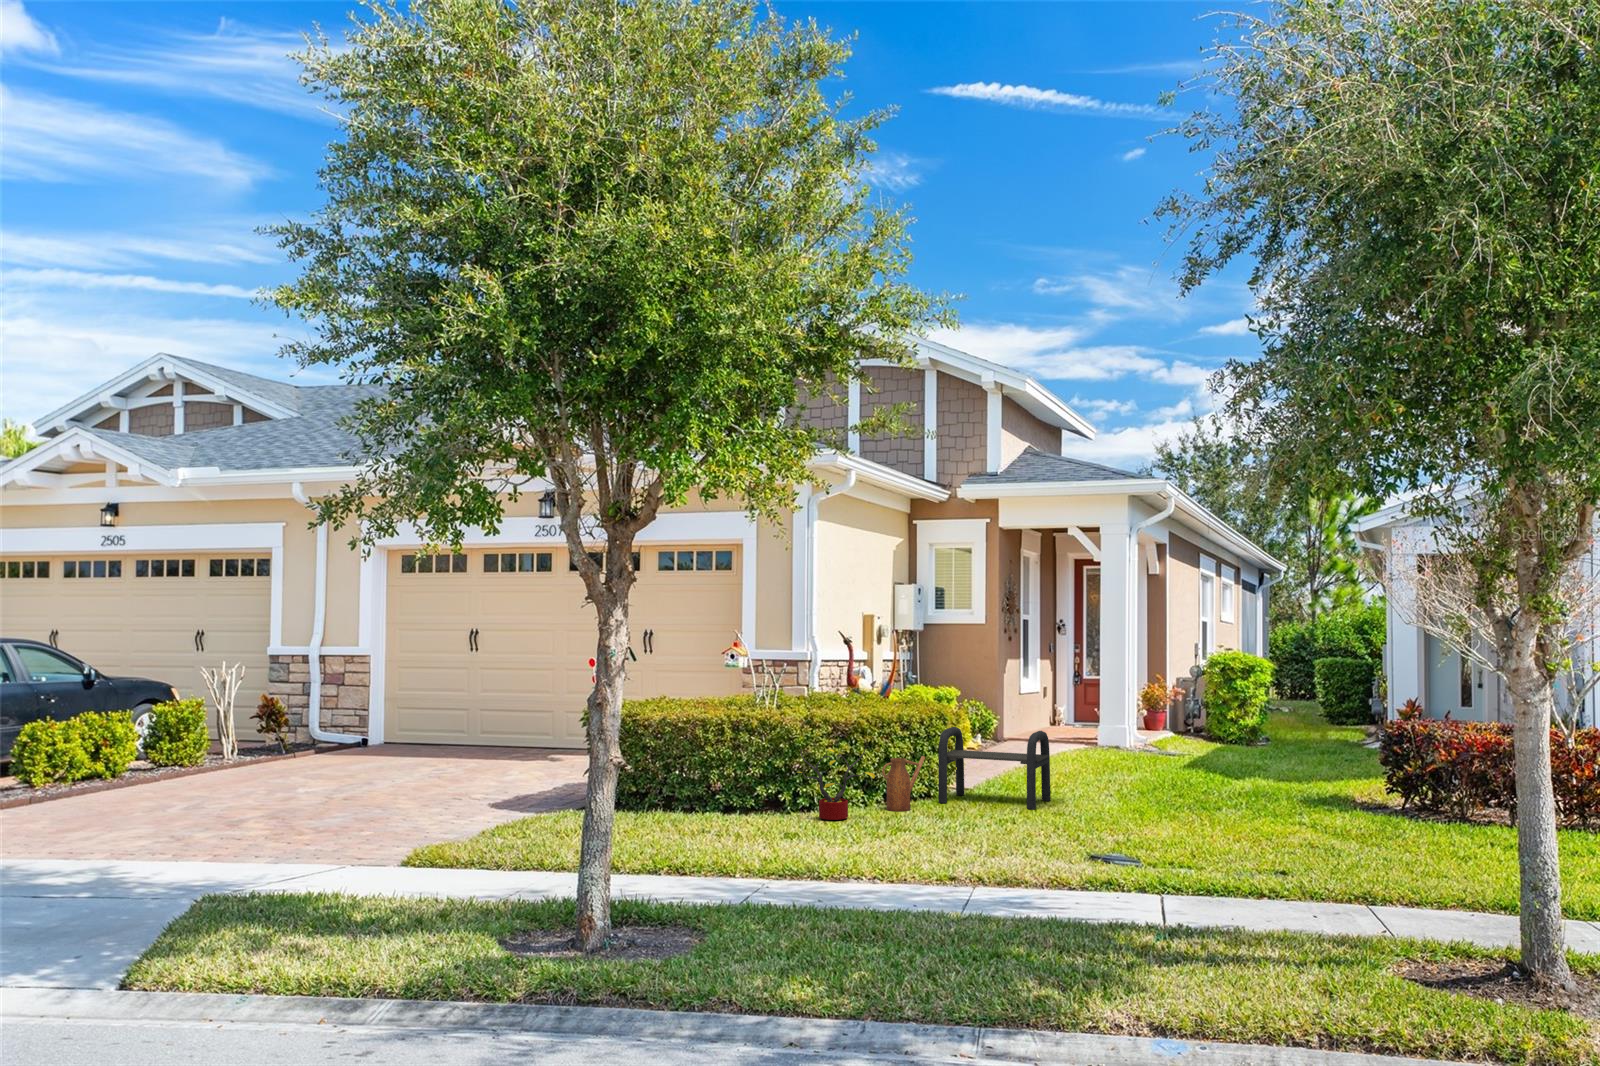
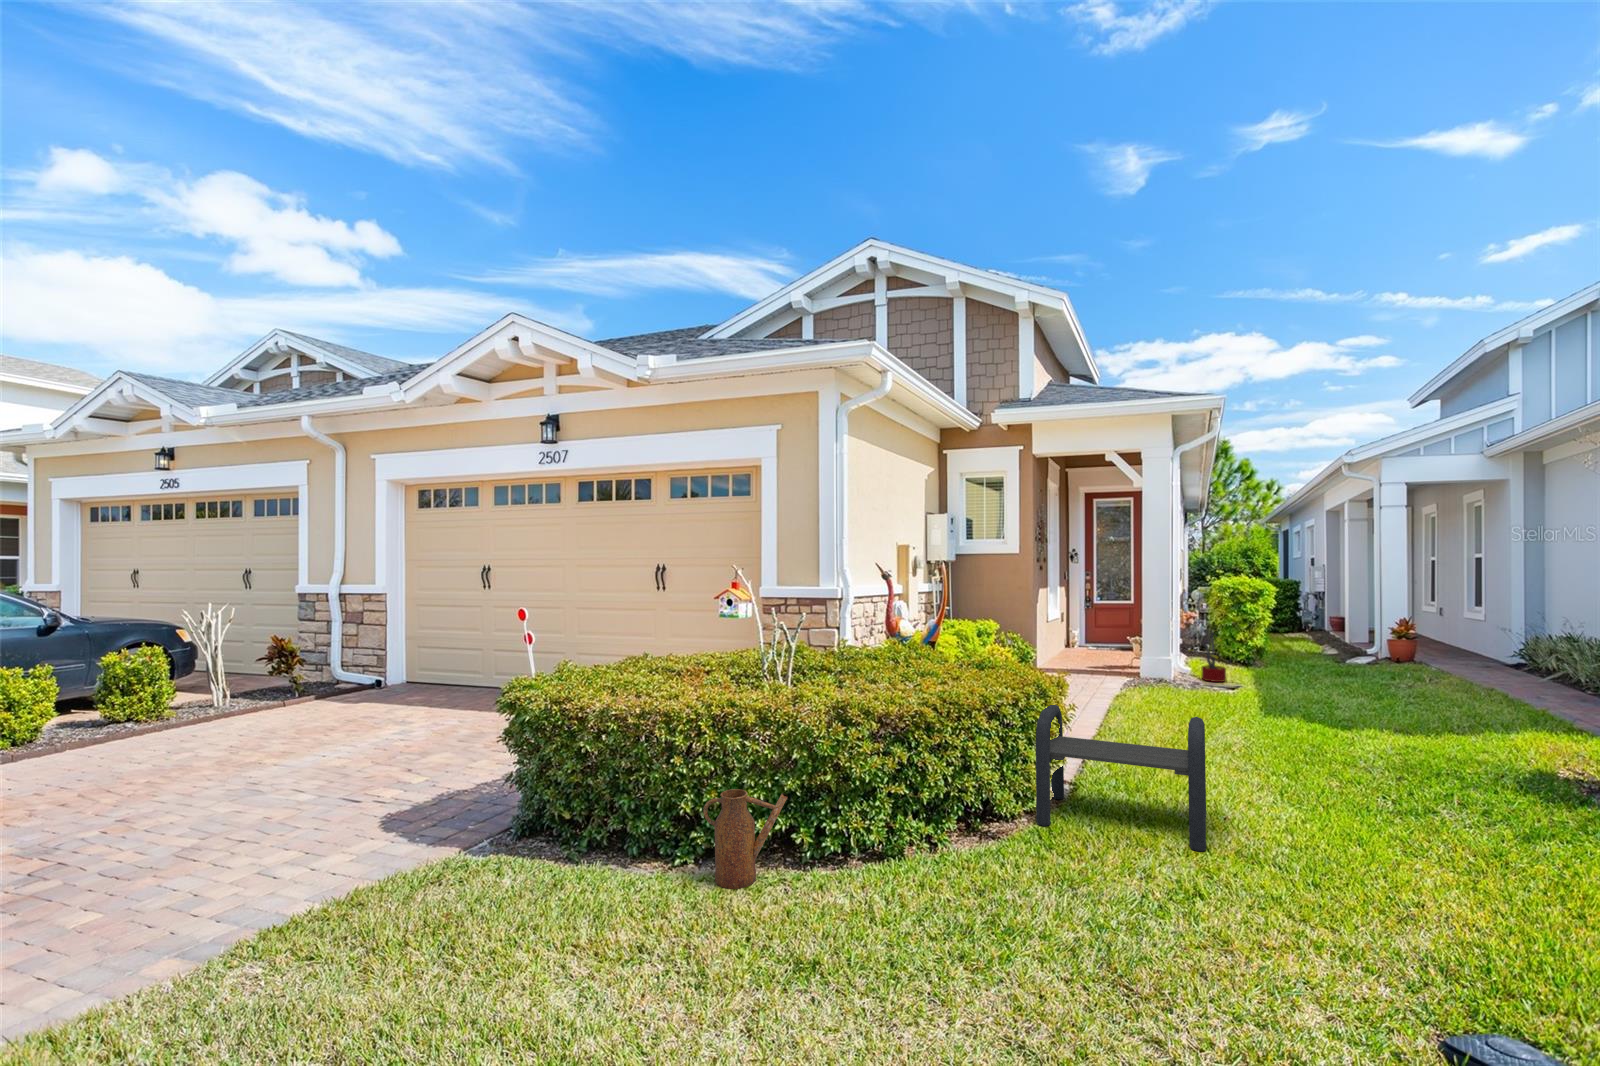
decorative plant: present [798,747,875,820] -> present [1202,632,1226,682]
watering can: present [882,756,925,811] -> present [703,789,788,889]

